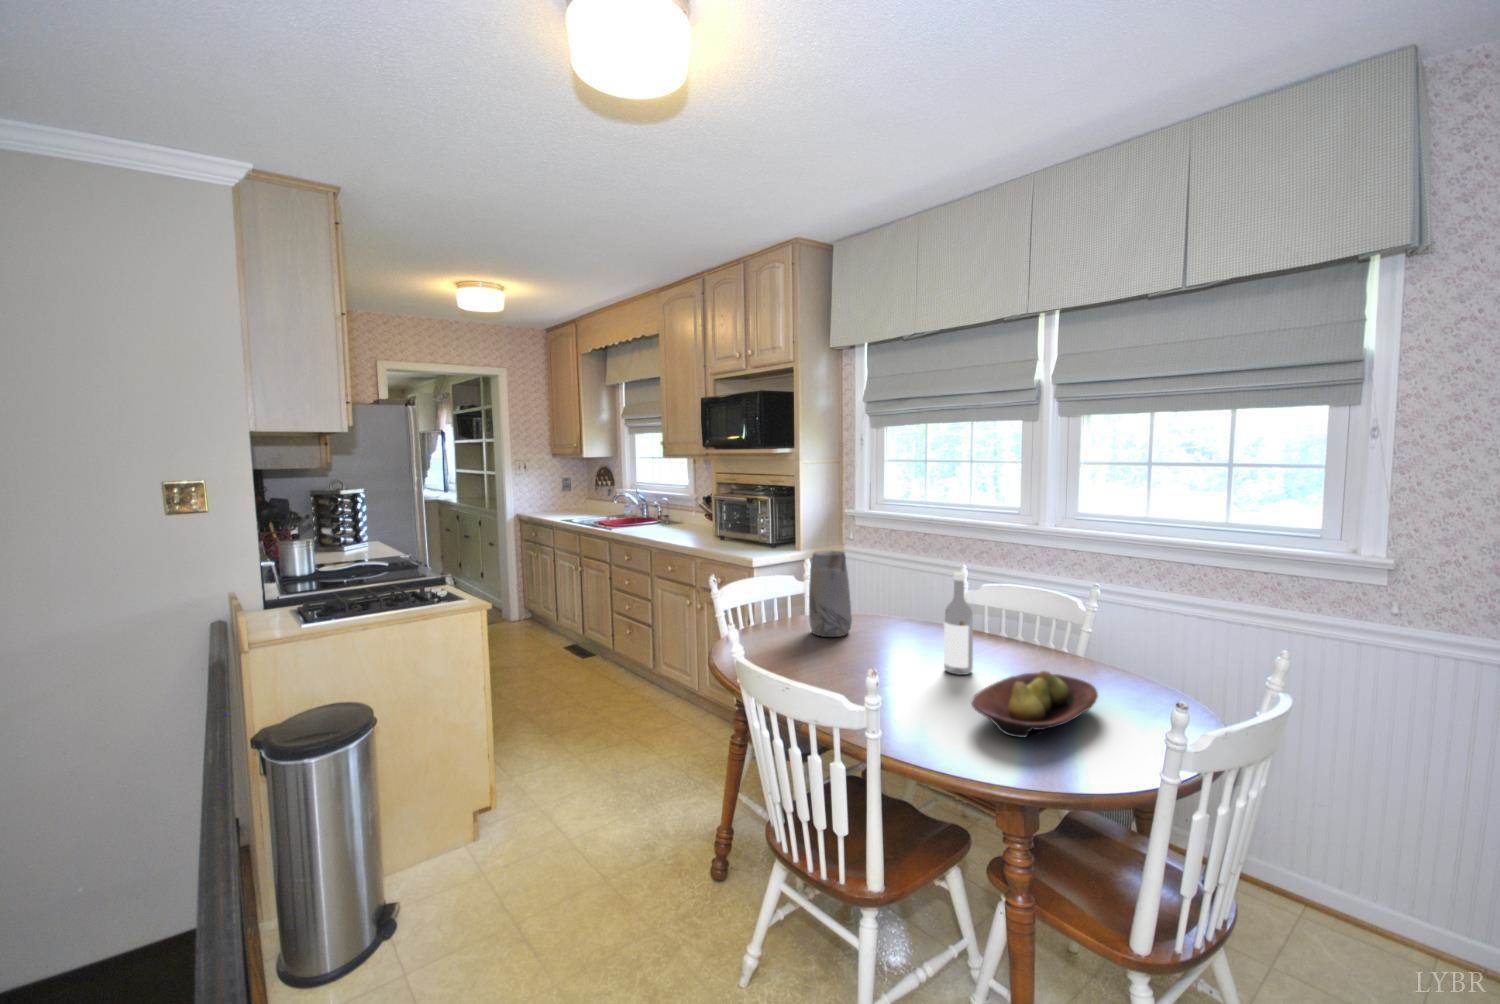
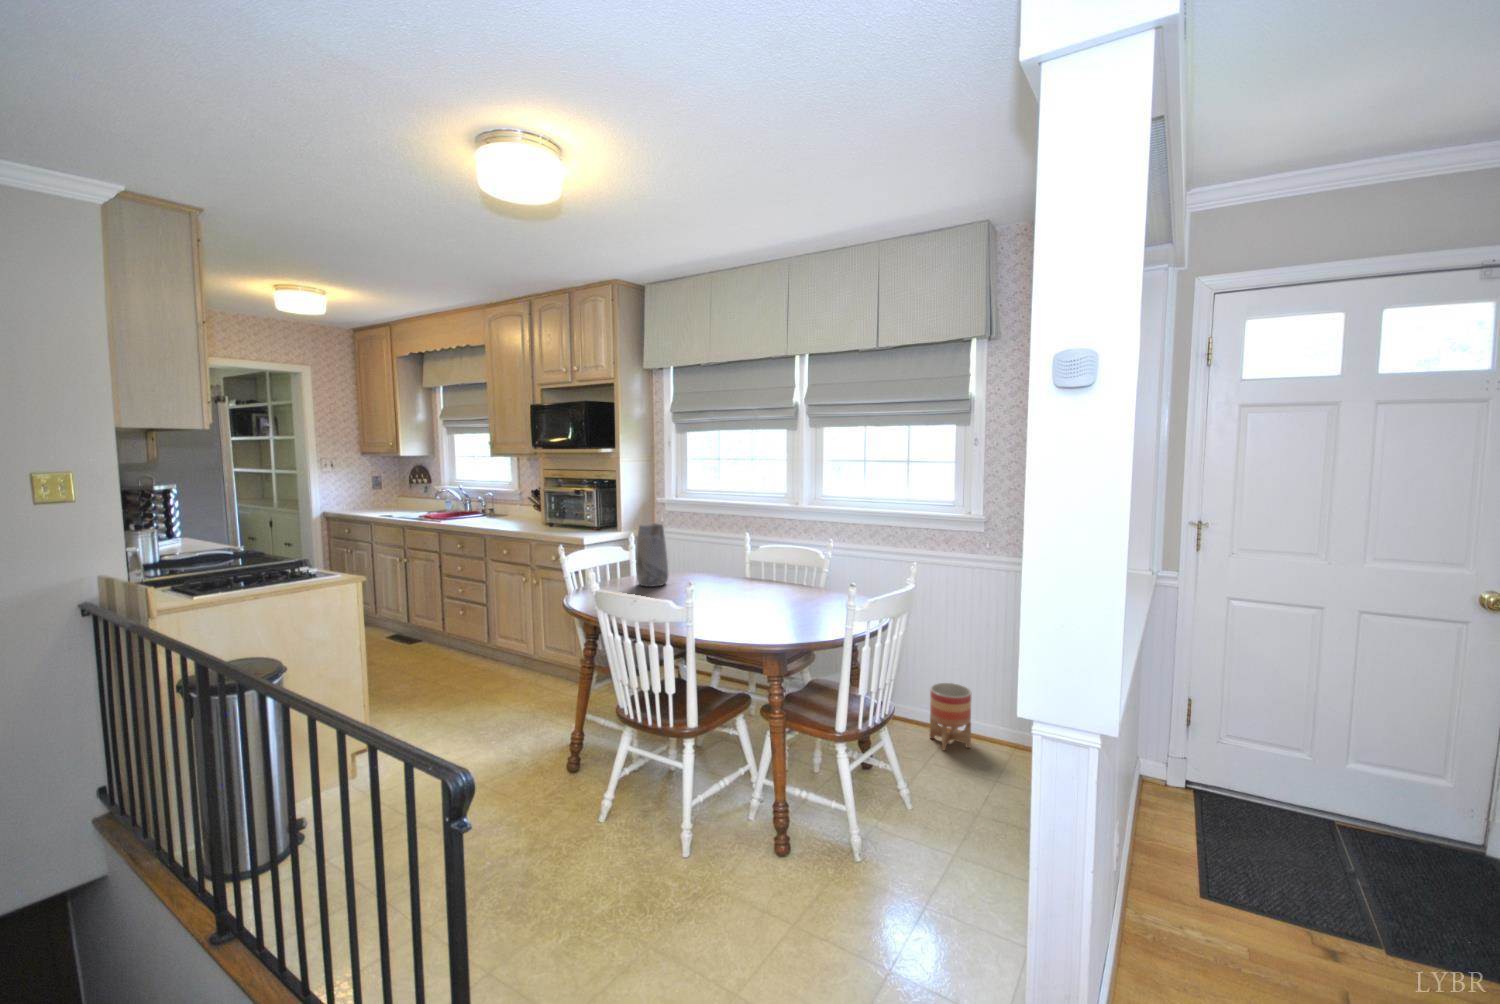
wine bottle: present [944,572,973,675] -> none [734,531,752,599]
fruit bowl: present [971,671,1098,737] -> none [751,586,824,624]
planter: none [1273,829,1364,955] -> present [930,683,971,750]

